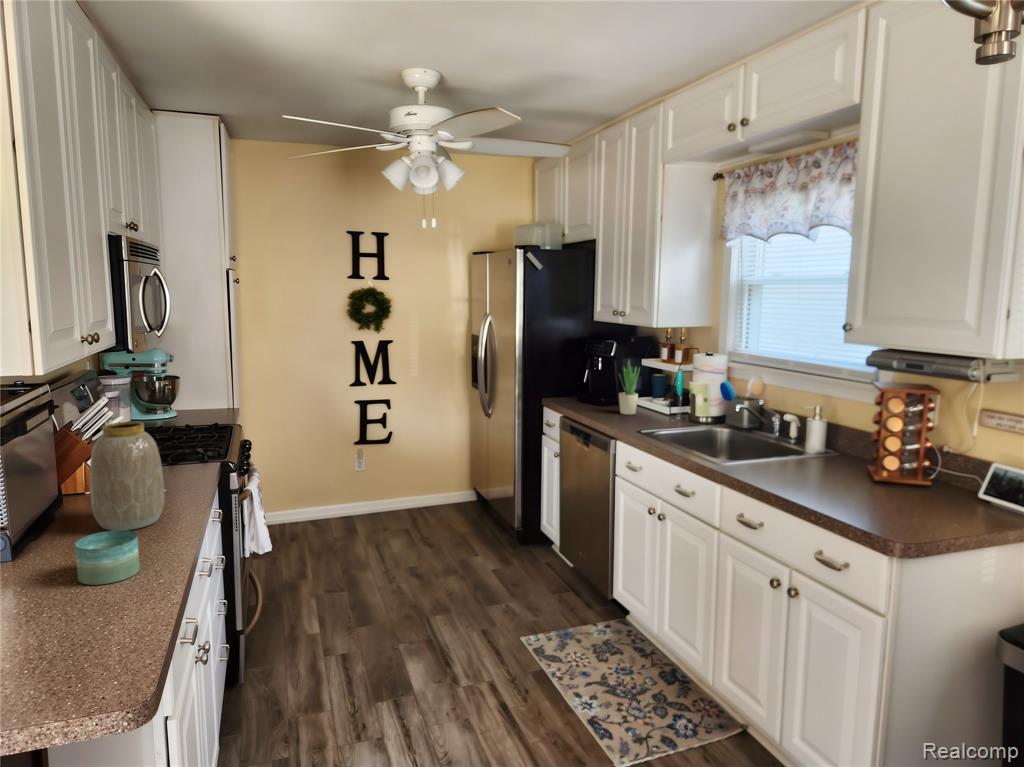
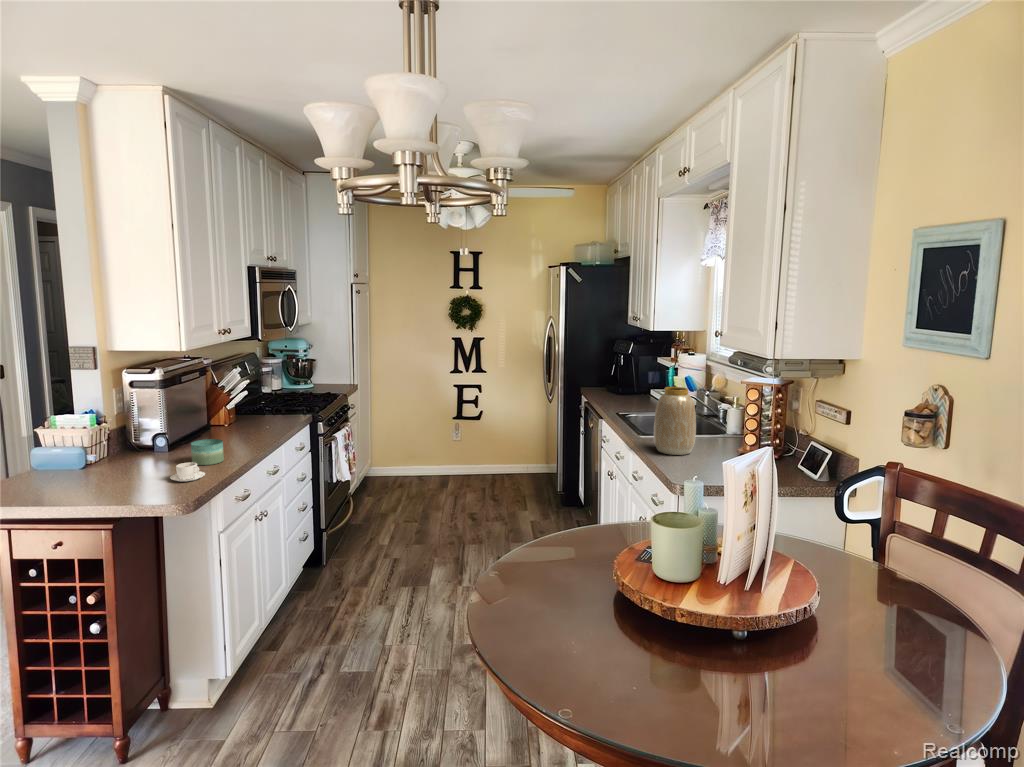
potted plant: present [619,360,640,415] -> none [623,355,642,401]
vase: present [90,422,164,531] -> present [654,387,696,455]
coffee cup: none [58,588,130,632] -> present [170,462,205,482]

